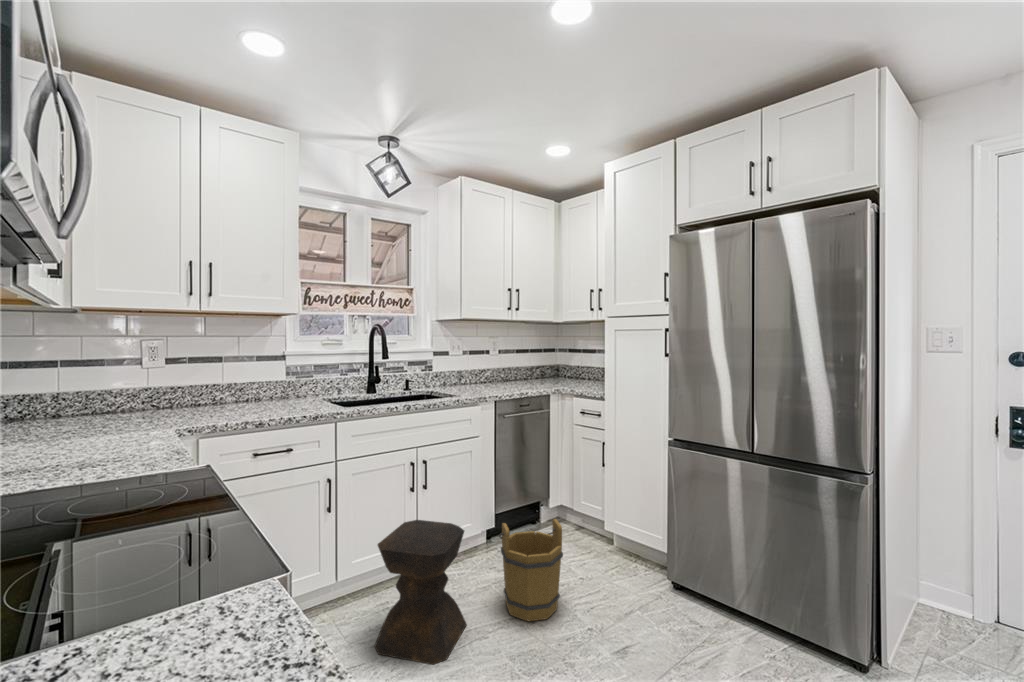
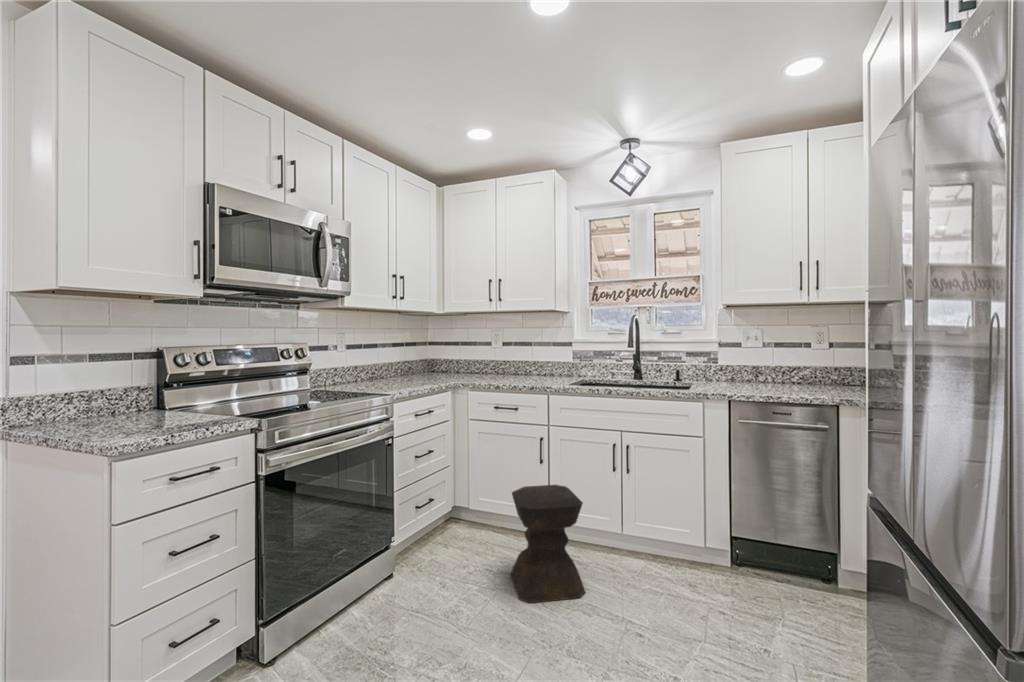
bucket: present [499,519,563,621] -> none [613,519,689,641]

